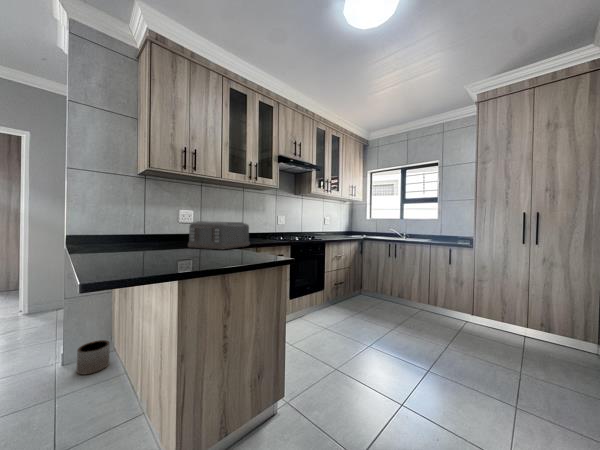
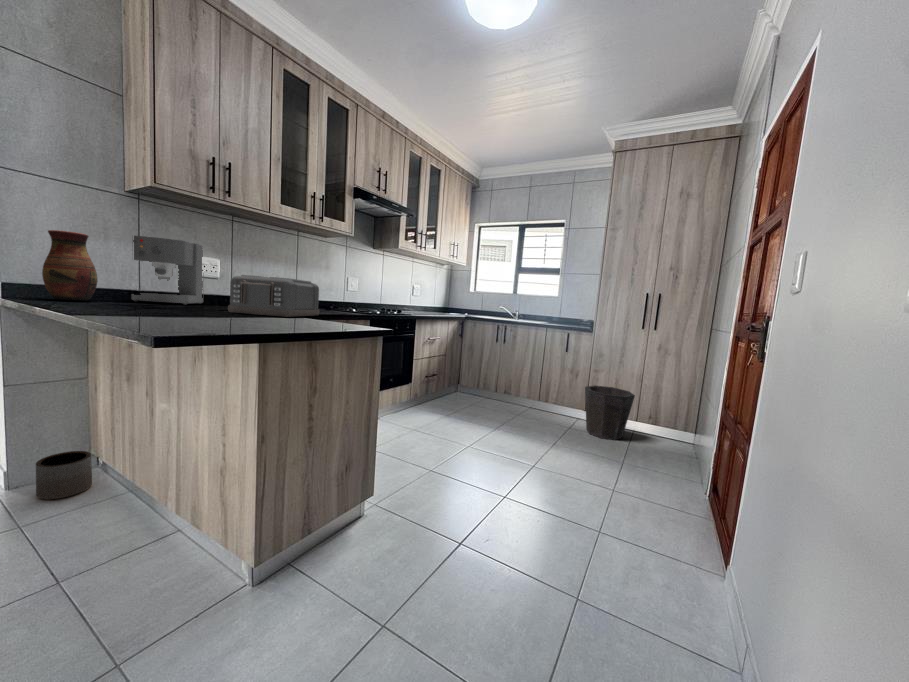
coffee maker: none [140,201,184,242] -> present [131,236,204,305]
vase: none [88,202,118,244] -> present [42,230,98,301]
waste bin: none [471,293,523,346] -> present [585,385,635,440]

